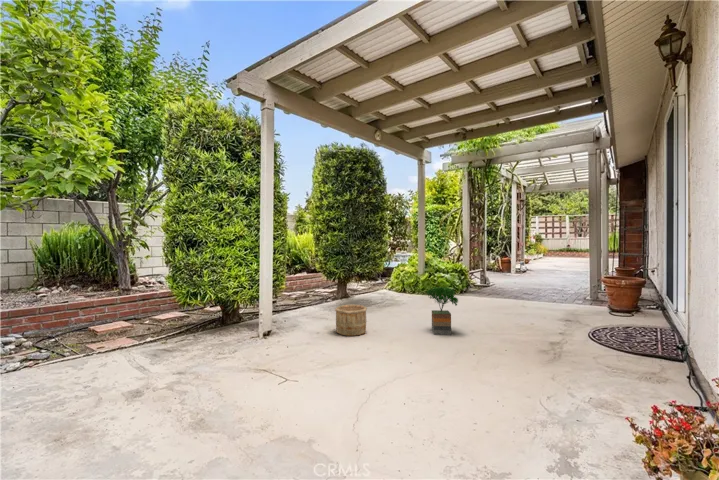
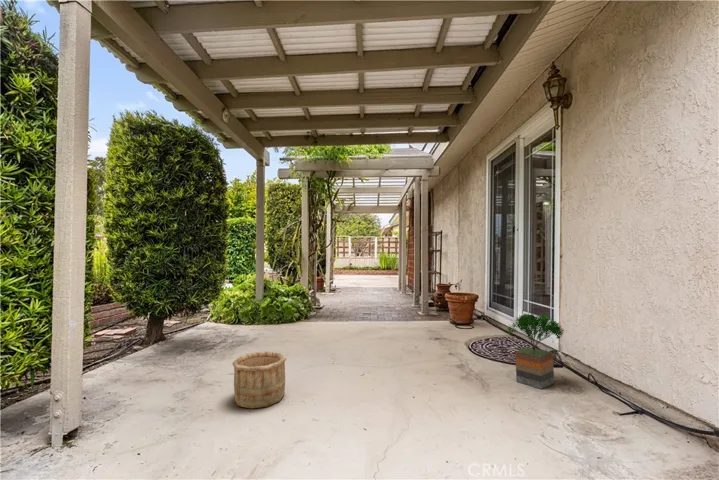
potted tree: present [427,287,458,335] -> present [508,314,564,389]

